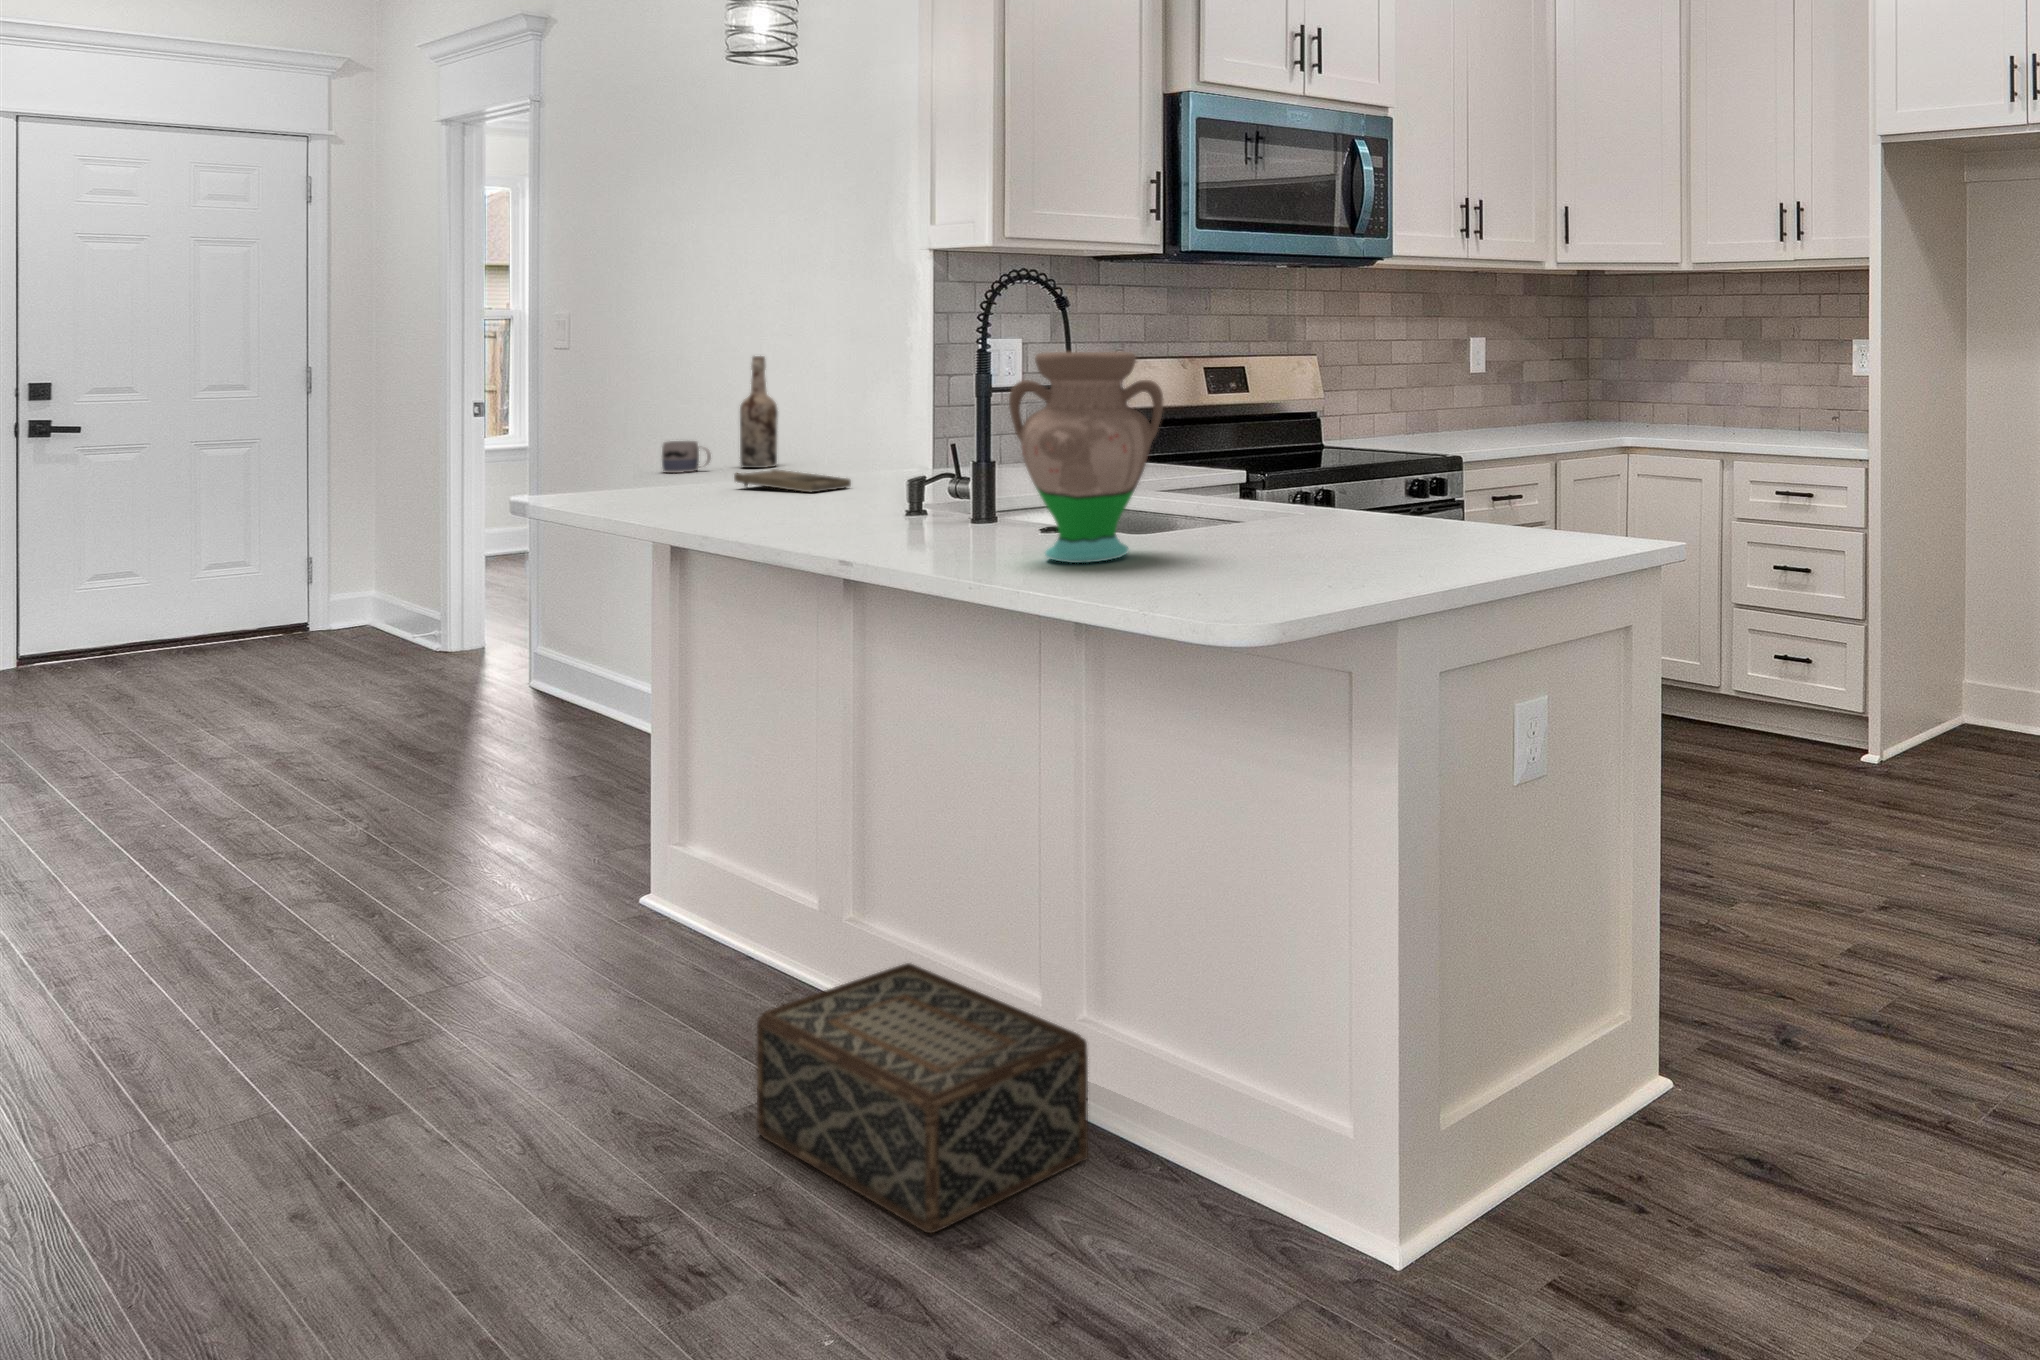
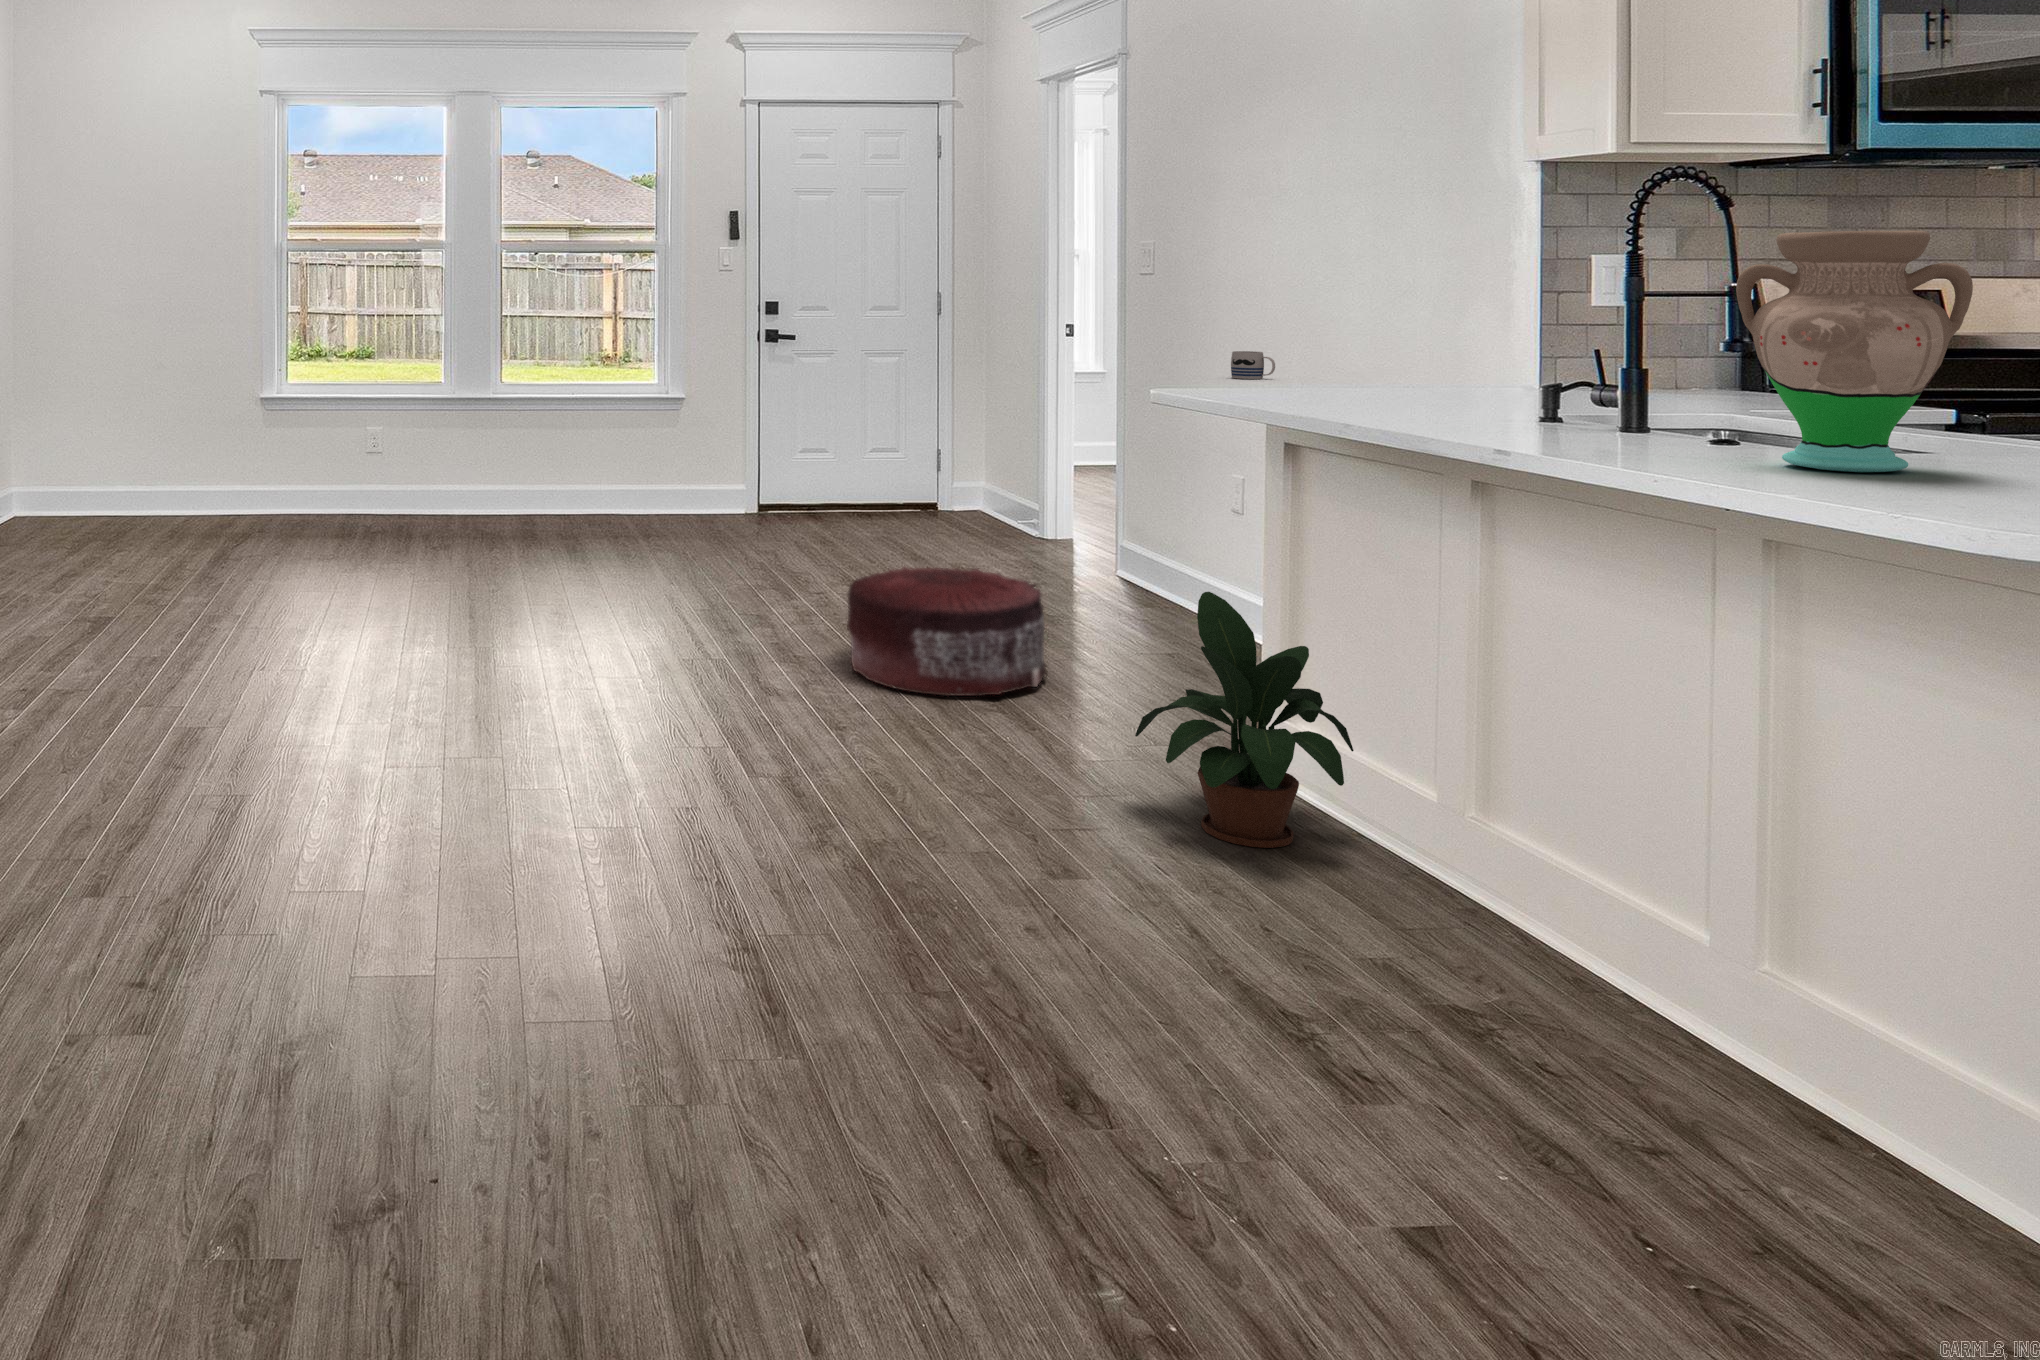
wine bottle: present [740,356,778,468] -> none [1301,277,1338,379]
tray: present [734,469,851,492] -> none [1316,376,1439,397]
pouf: none [102,741,430,936] -> present [847,567,1047,696]
potted plant: none [492,741,743,1029] -> present [1135,592,1354,848]
woven basket: present [757,963,1088,1233] -> none [1416,866,1856,1154]

